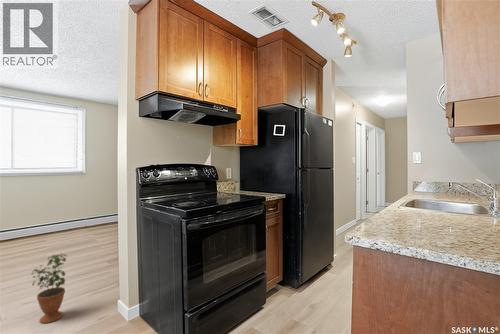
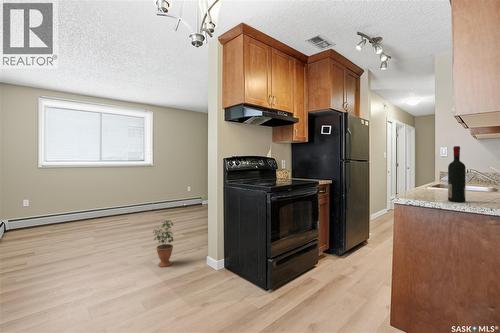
wine bottle: none [434,155,462,248] -> present [448,146,466,202]

